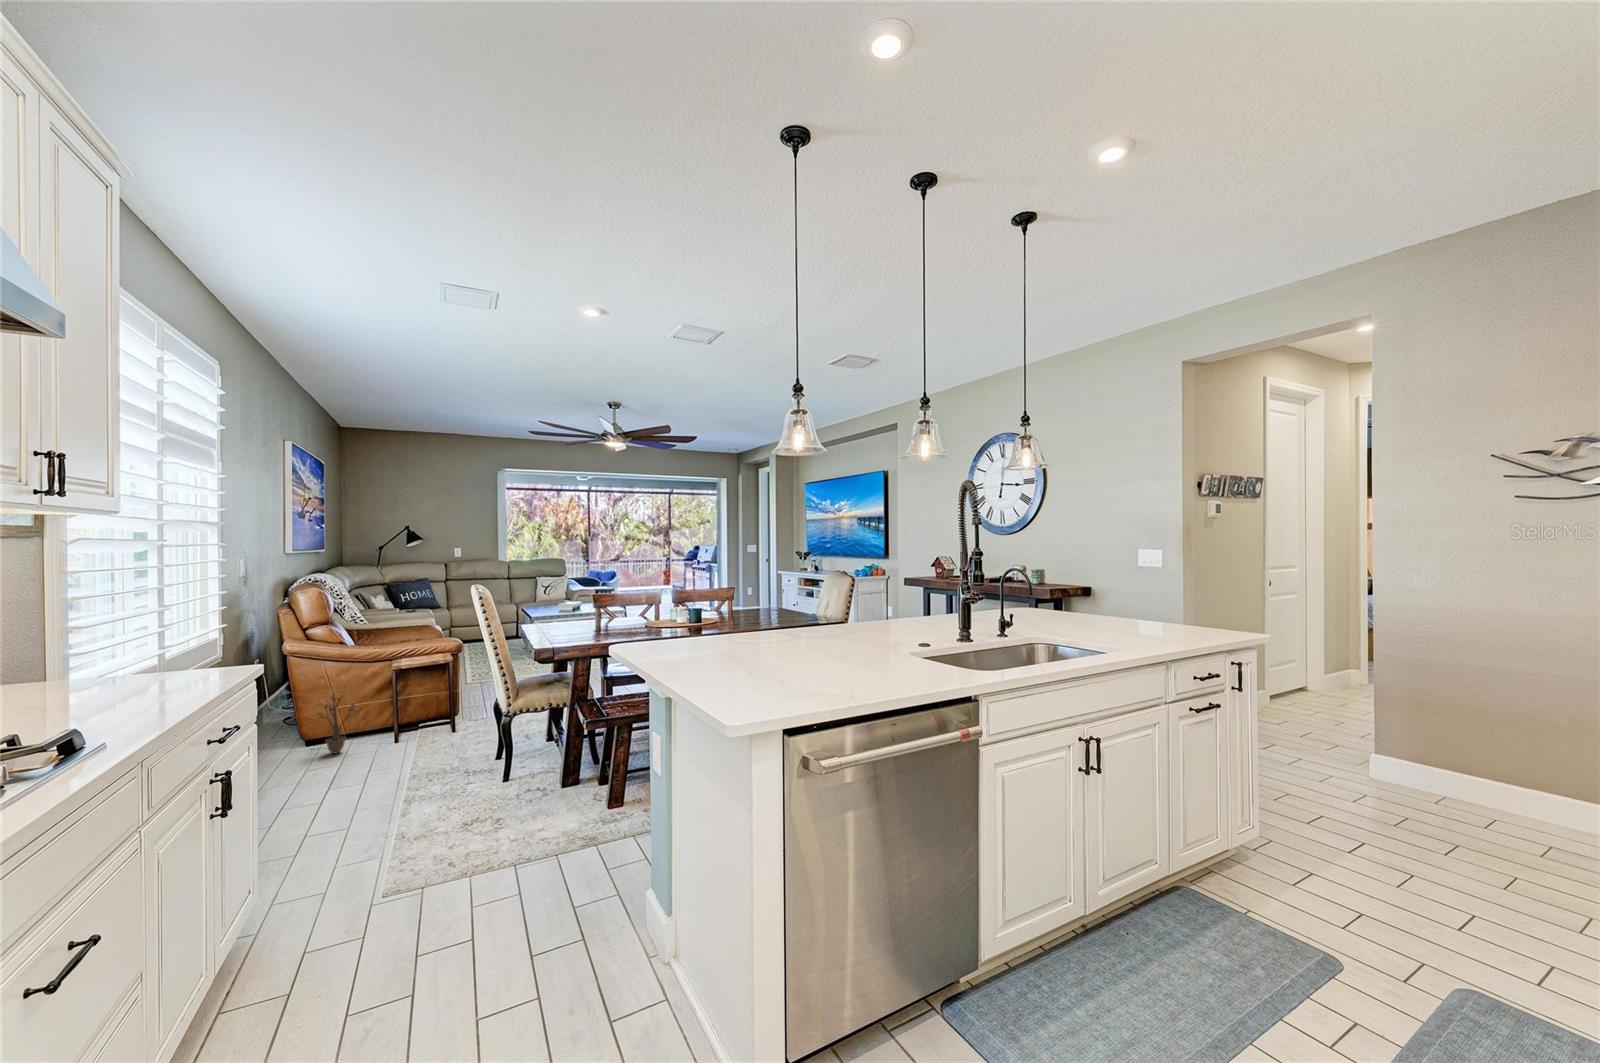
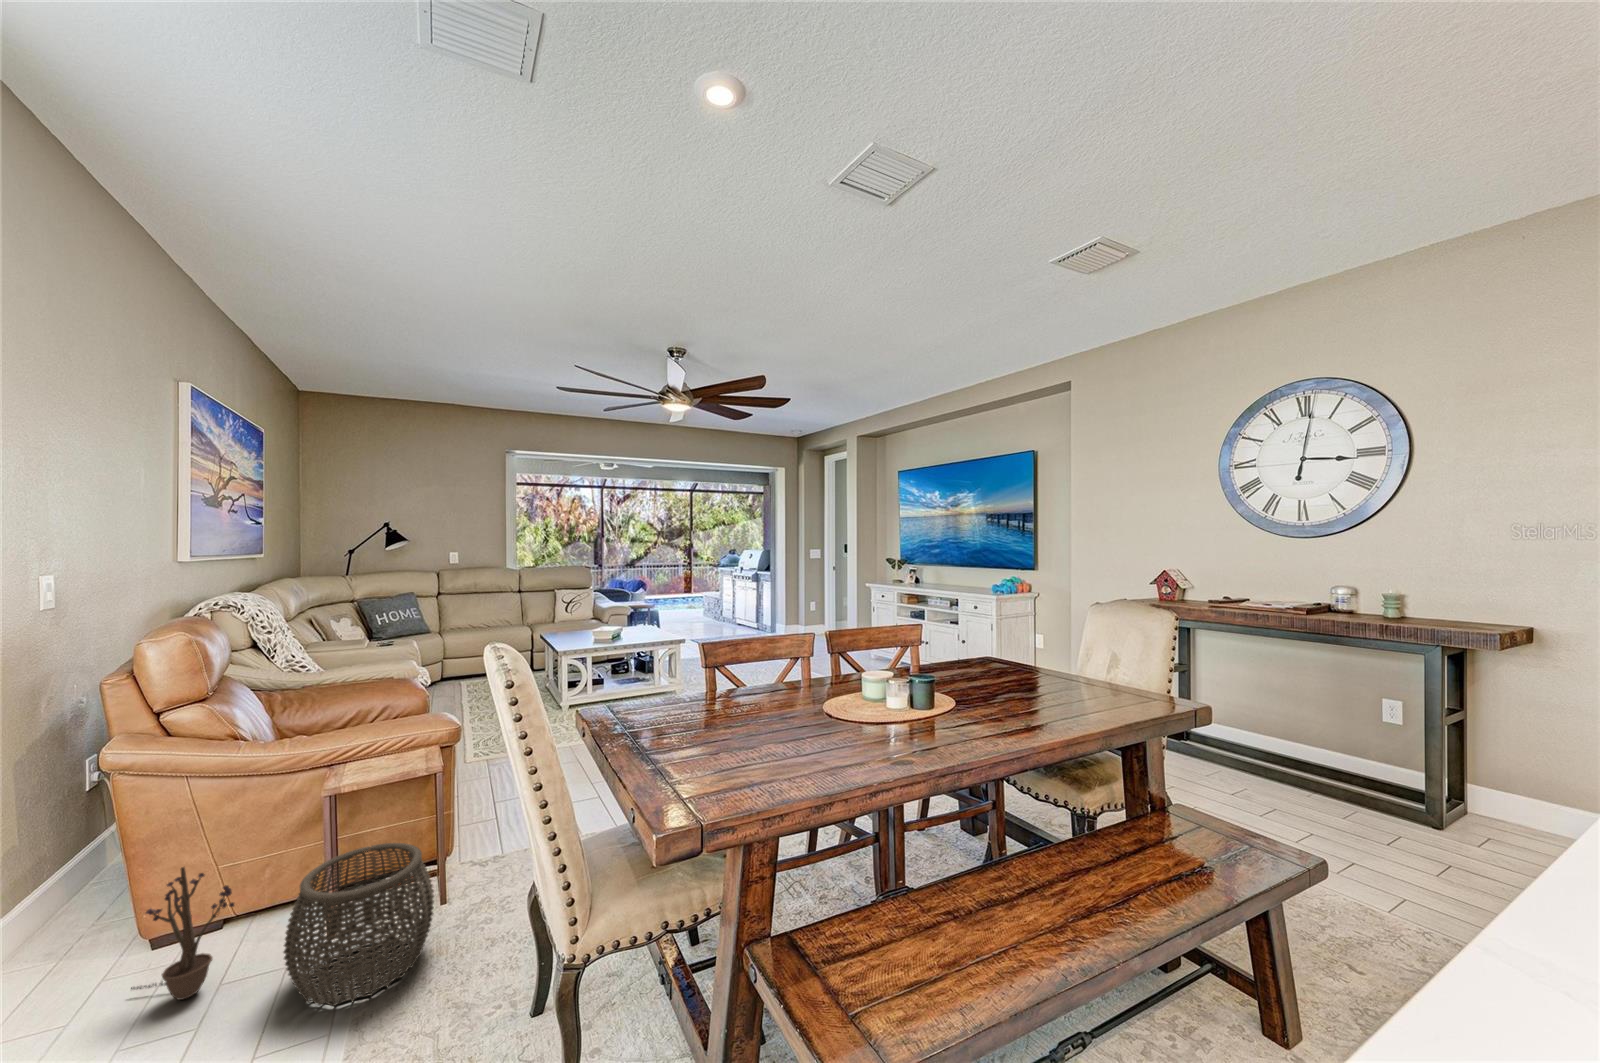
woven basket: none [381,692,450,755] -> present [284,843,434,1006]

